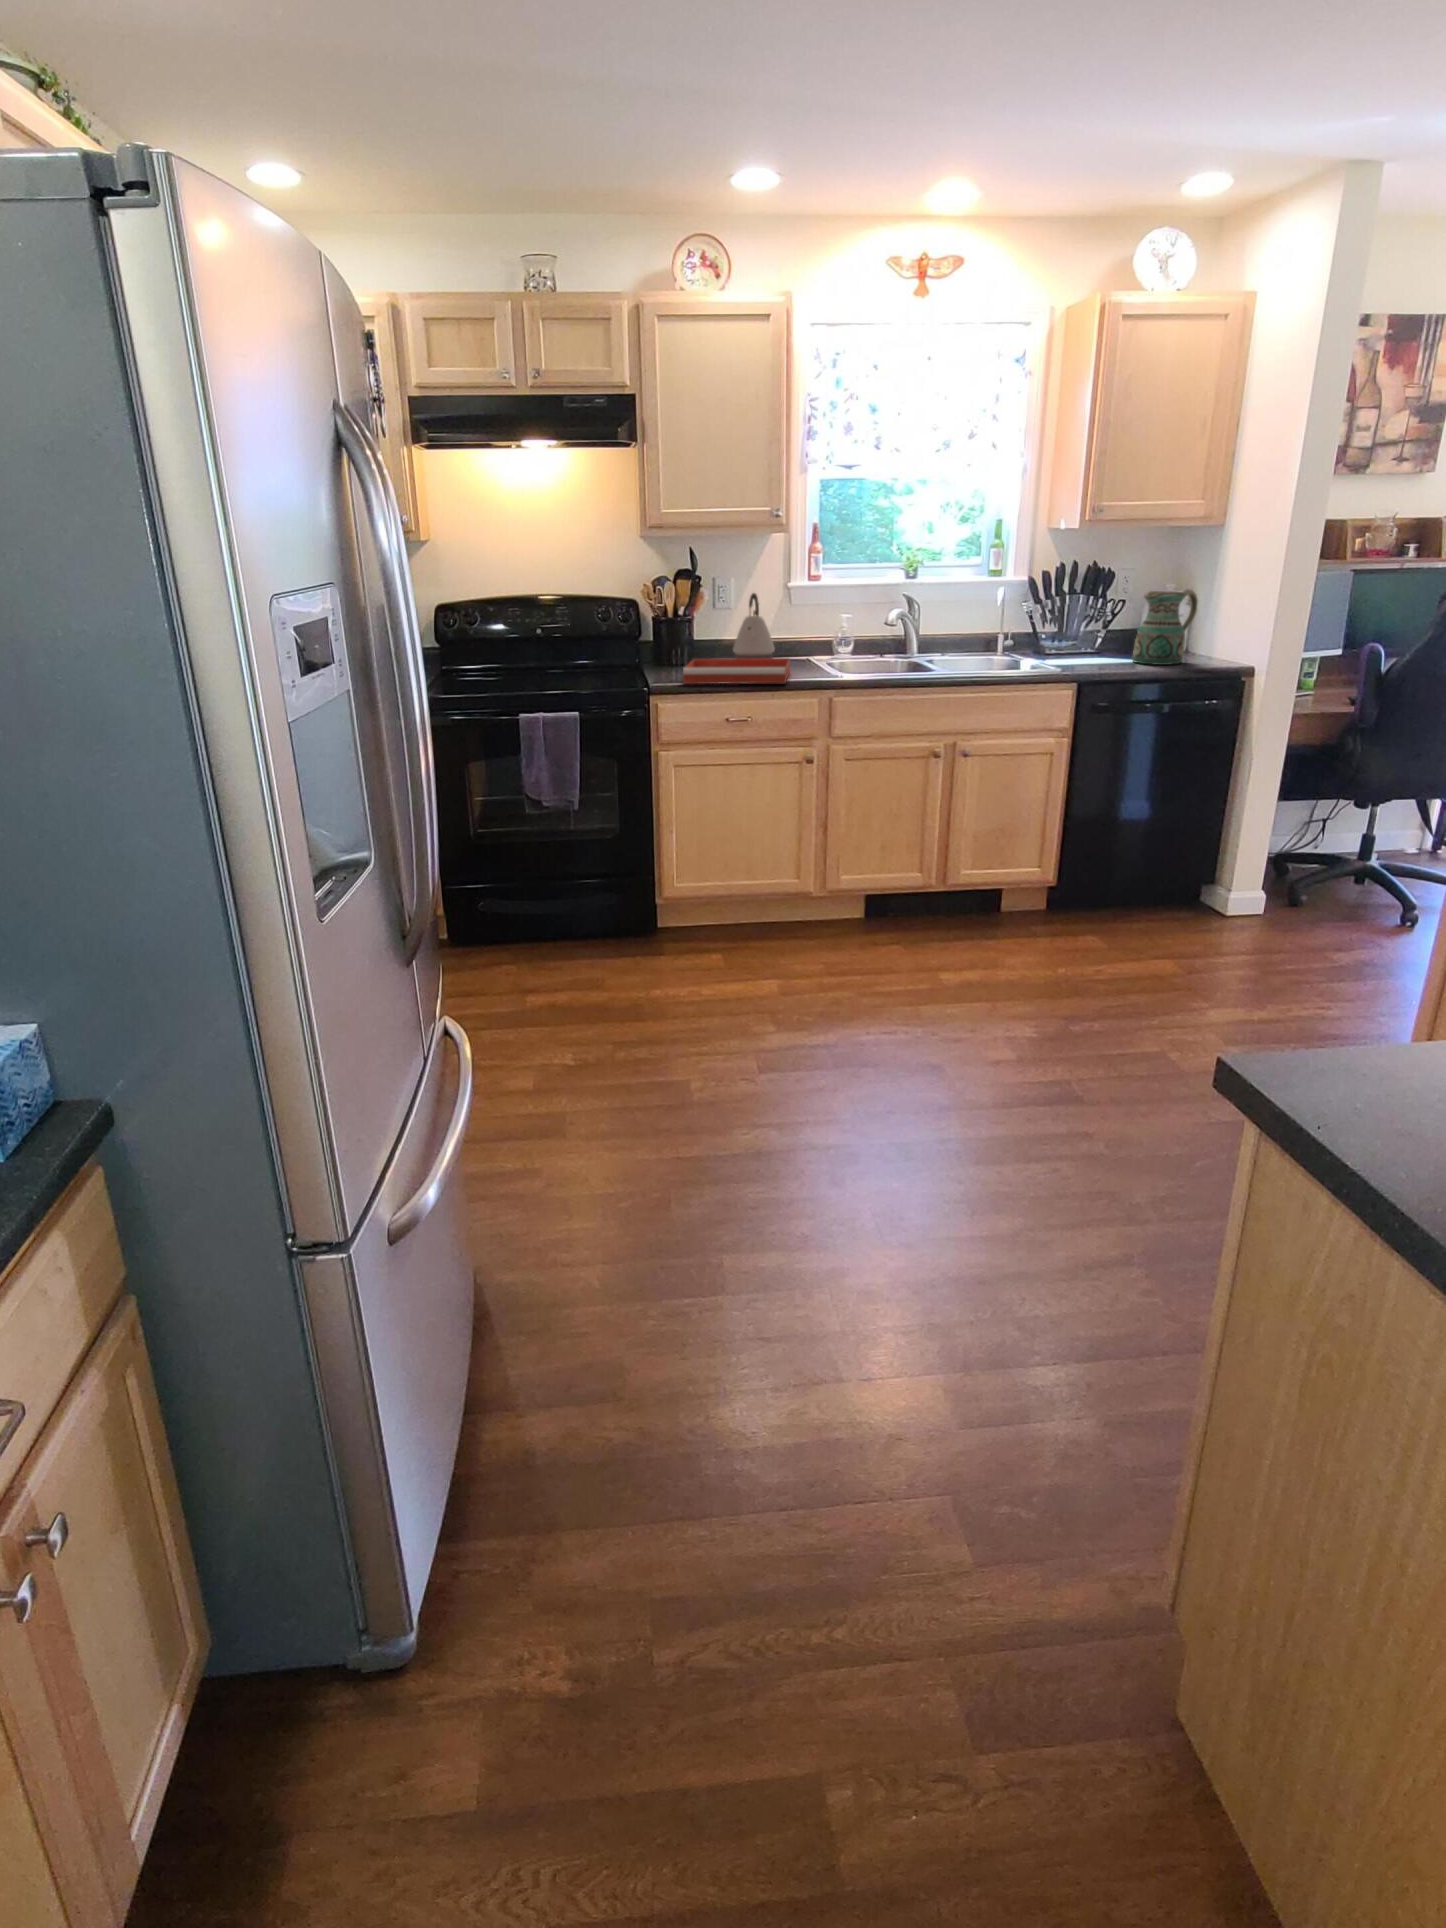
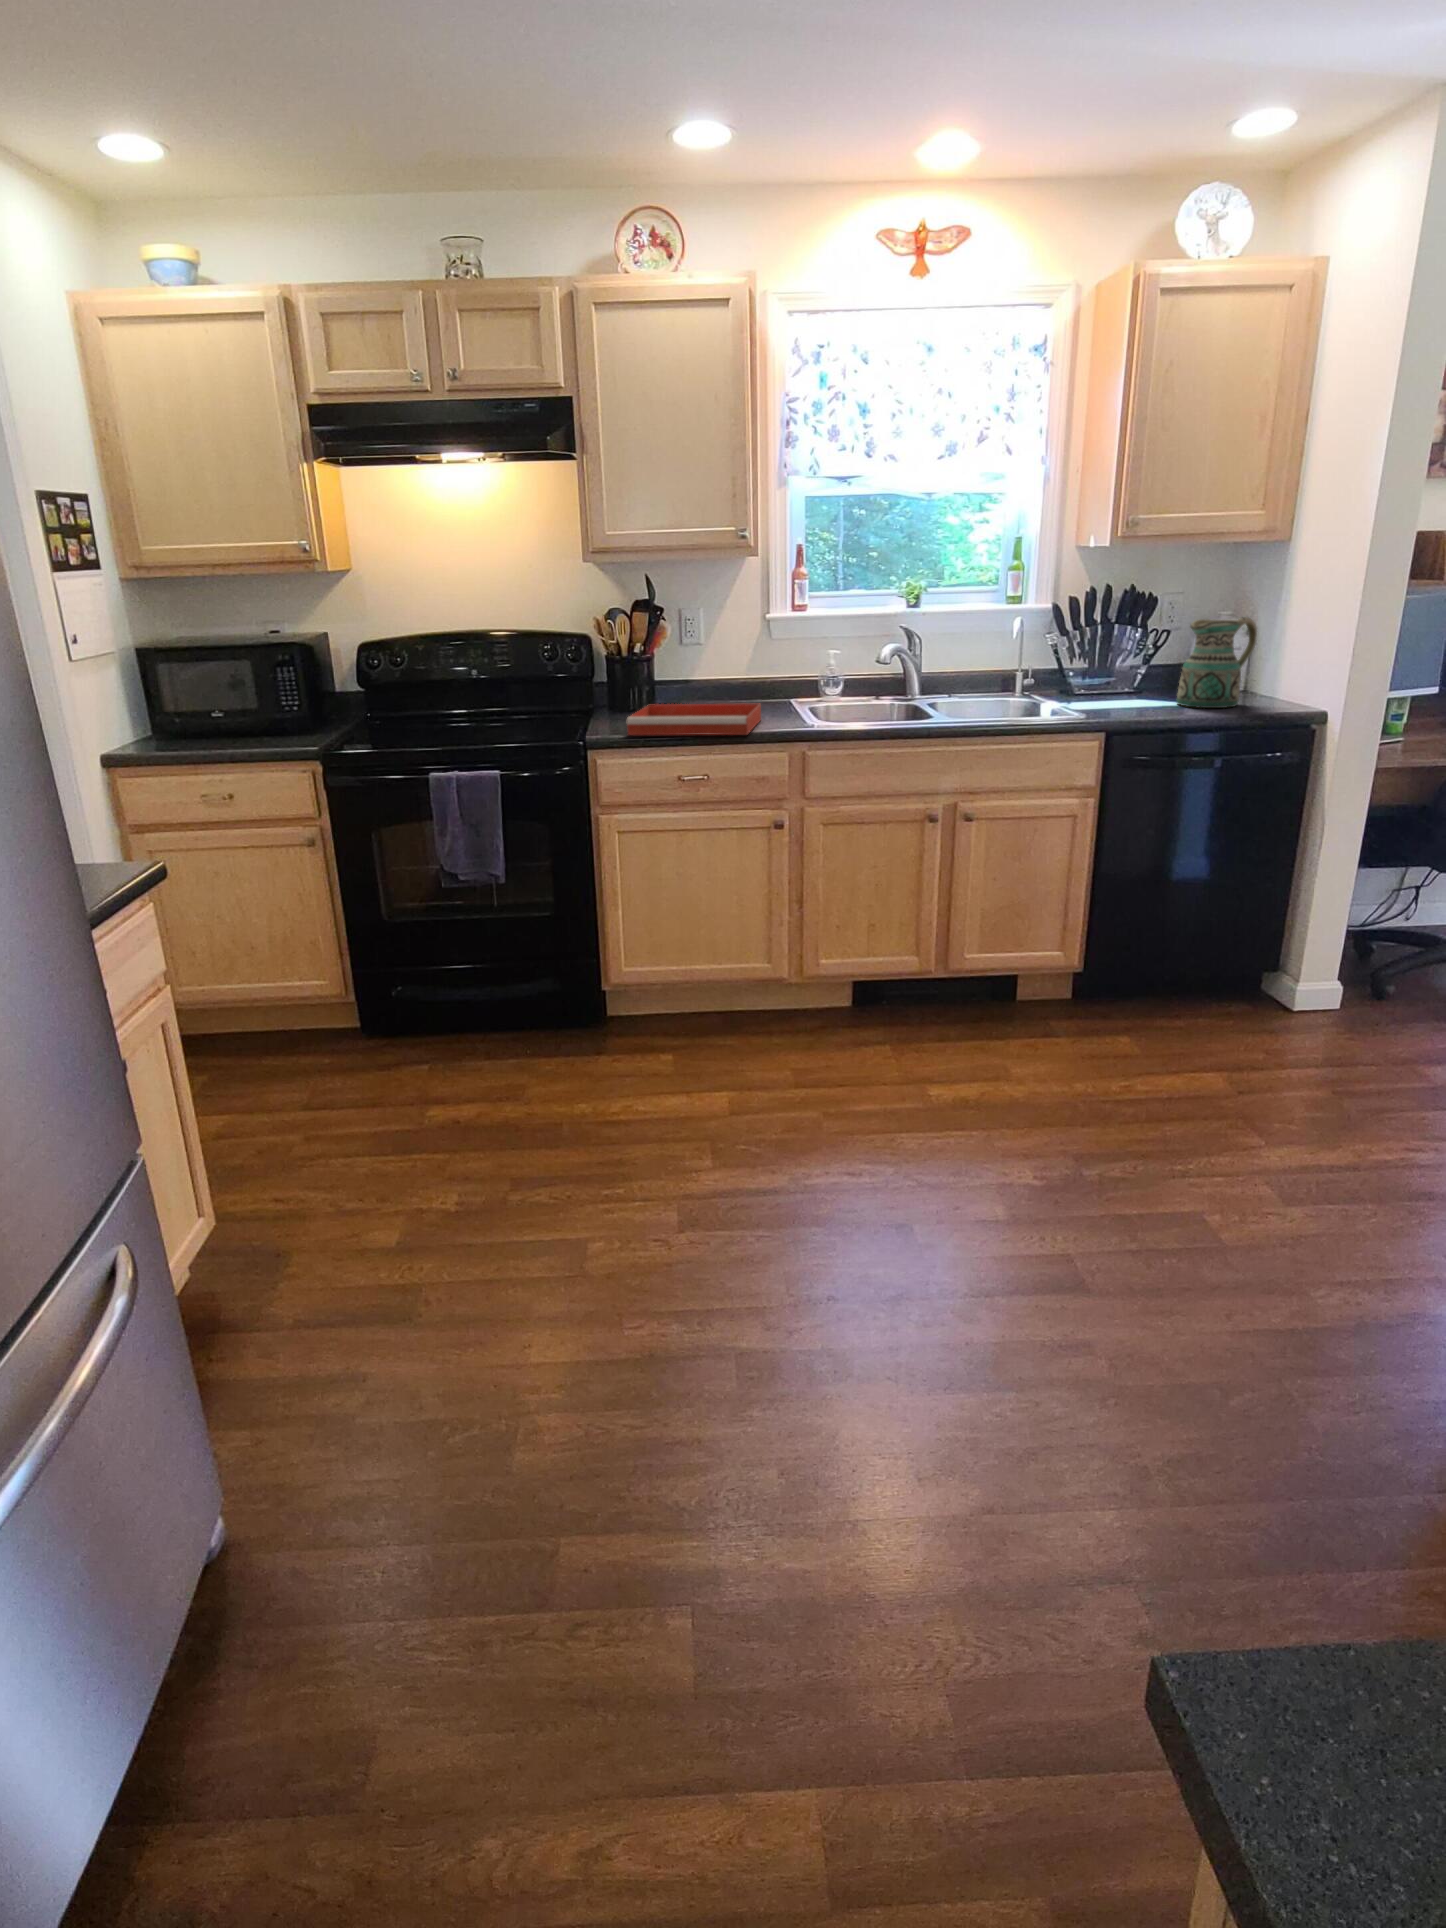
kettle: present [733,593,775,659] -> none [701,627,750,709]

